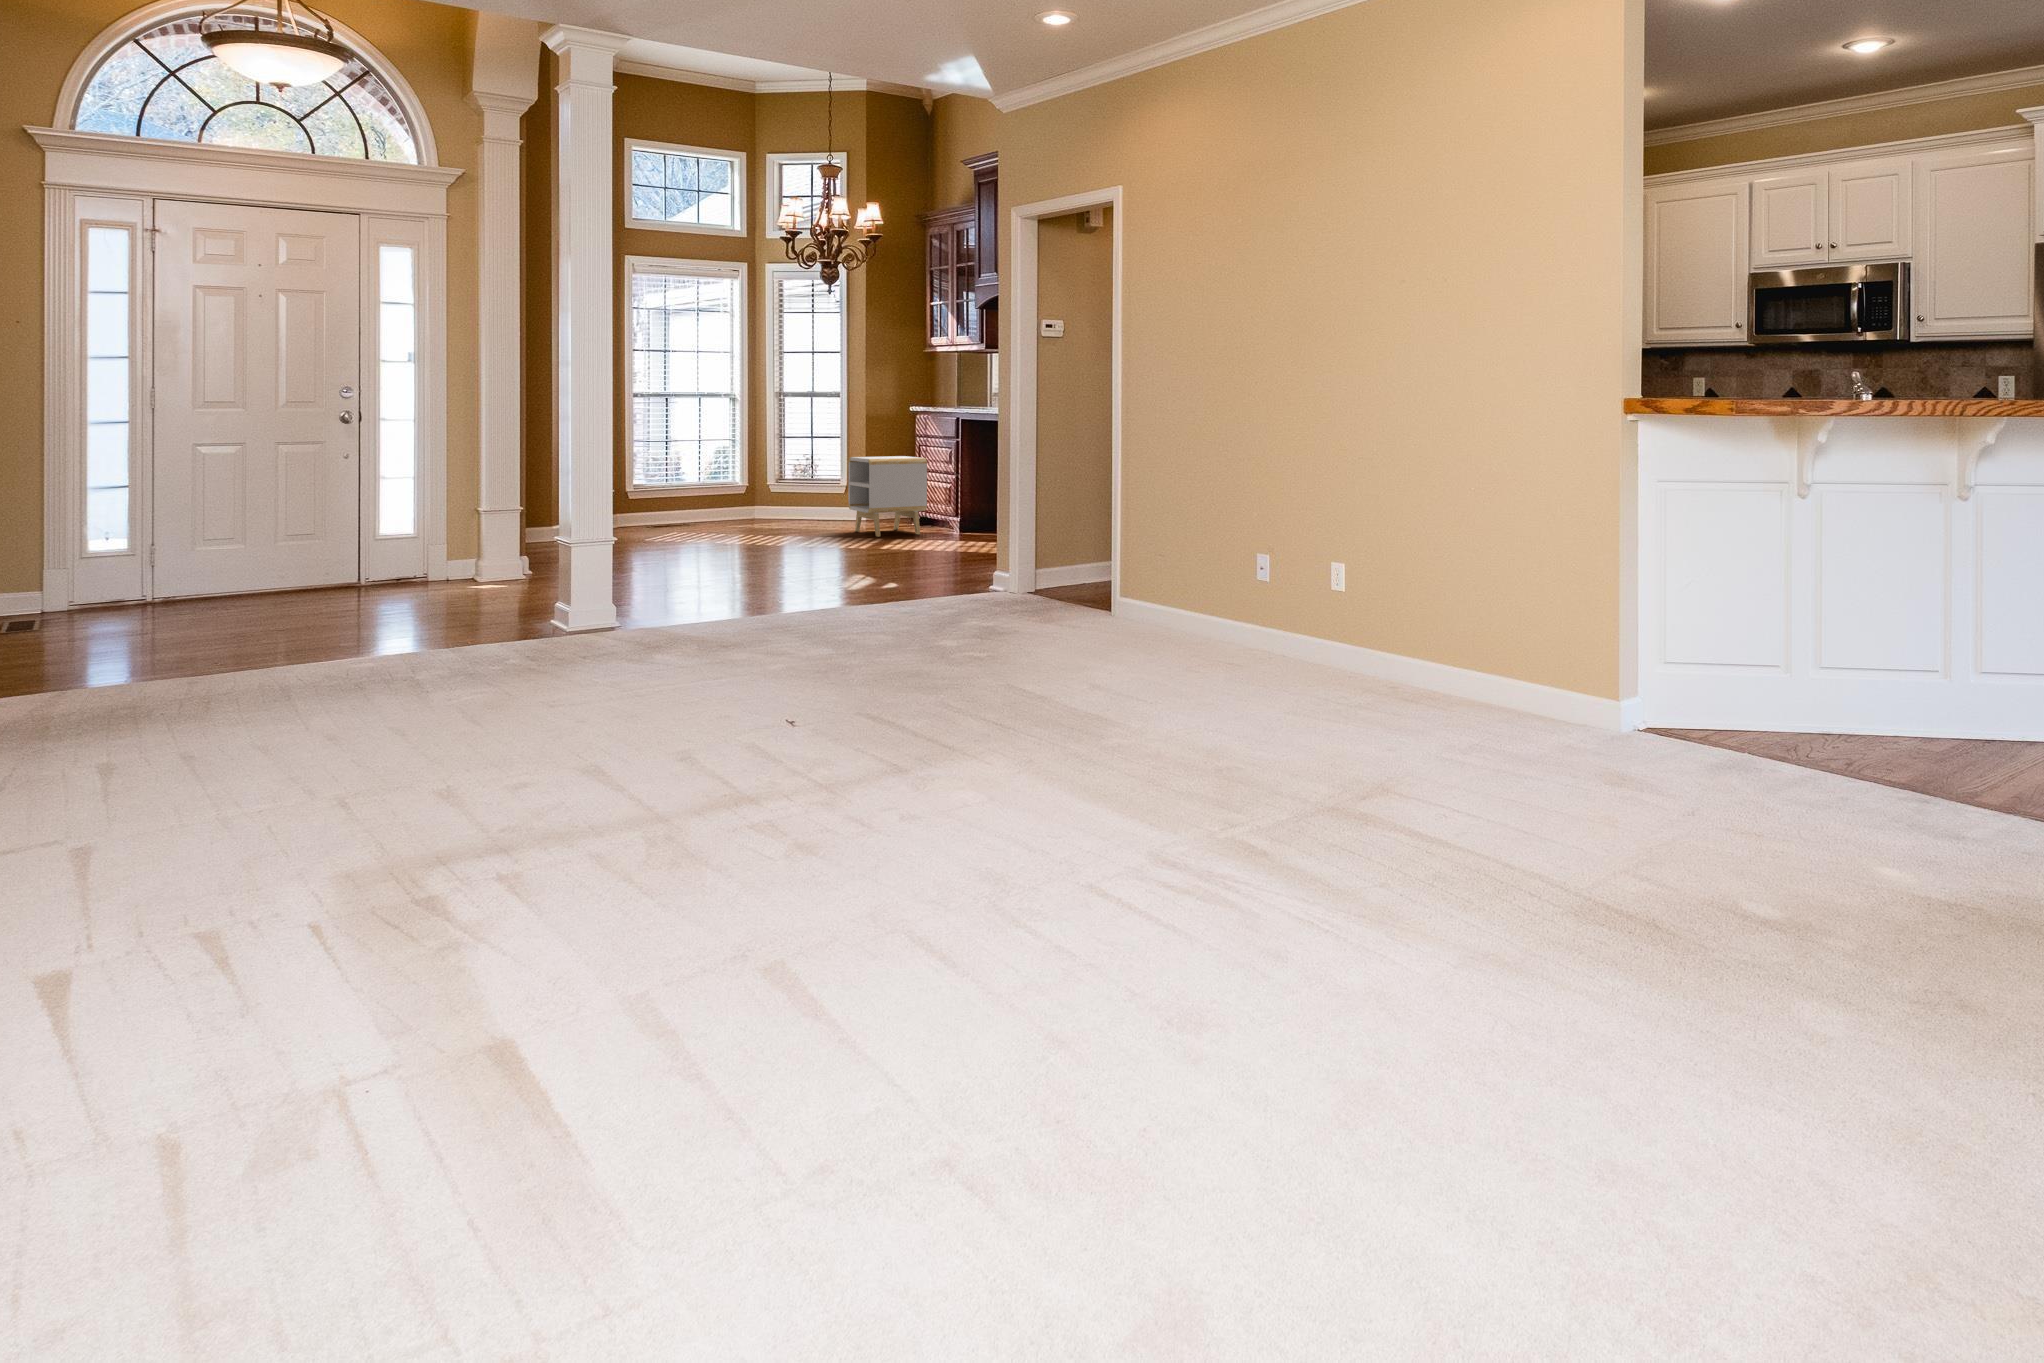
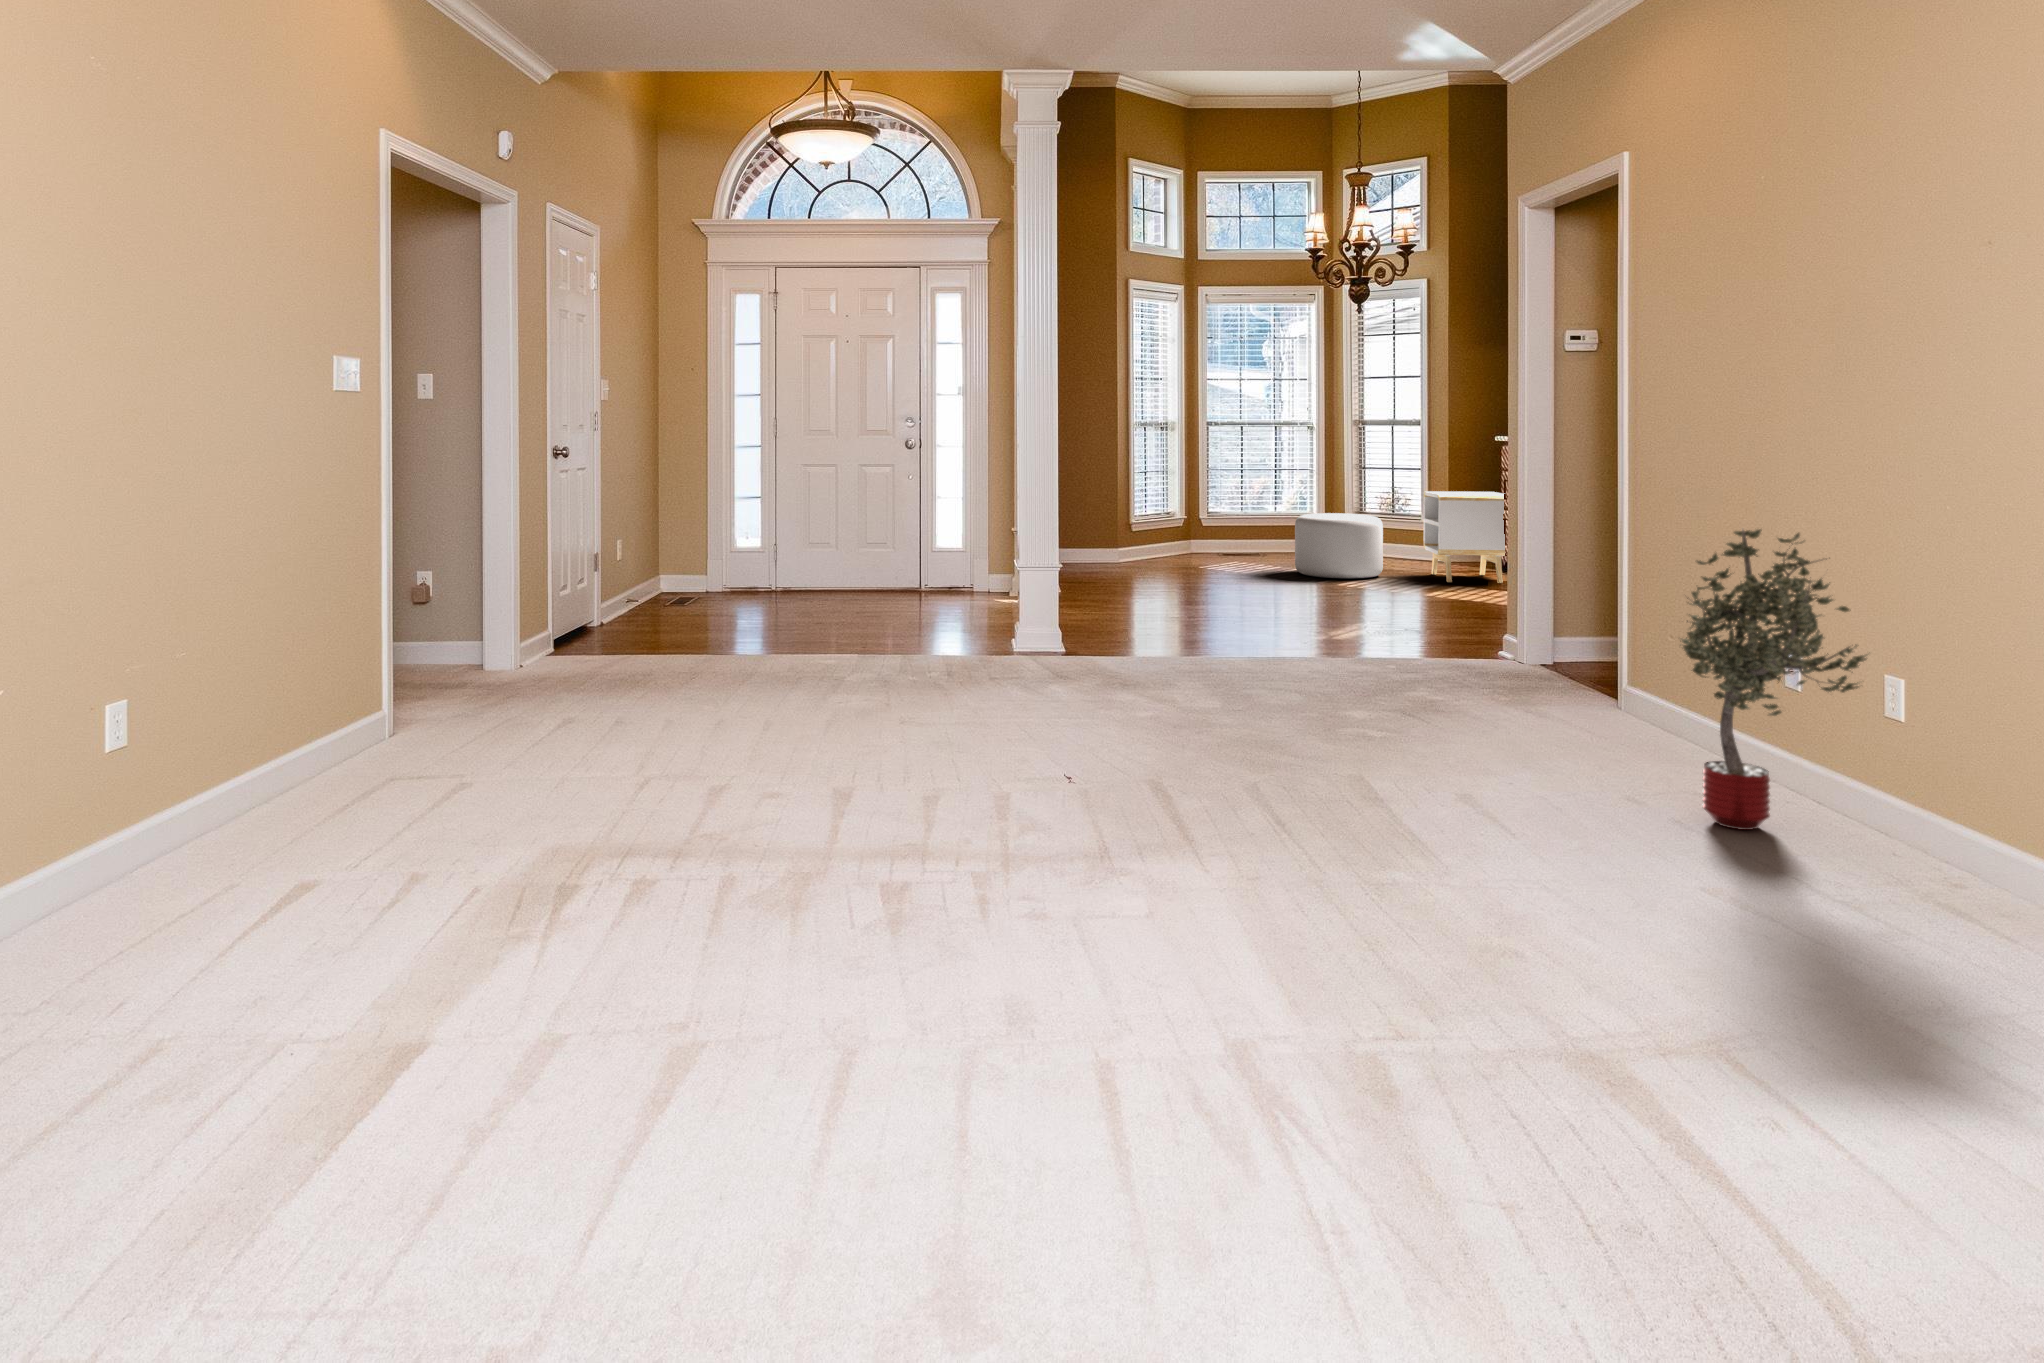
potted tree: none [1203,470,1326,669] -> present [1681,529,1867,830]
ottoman: none [737,480,818,540] -> present [1295,513,1383,578]

